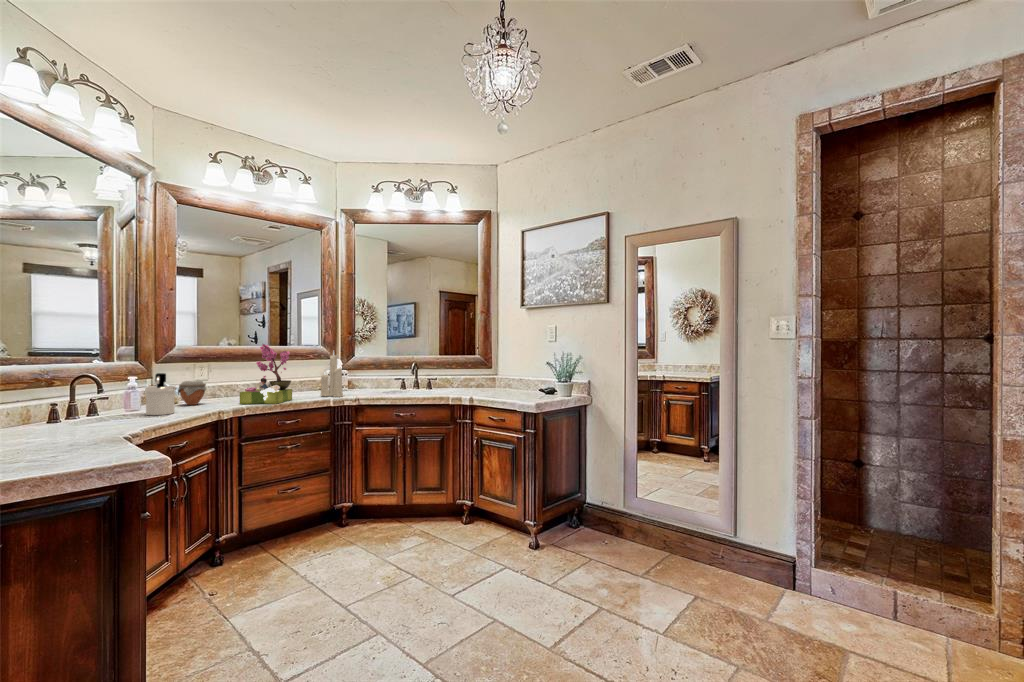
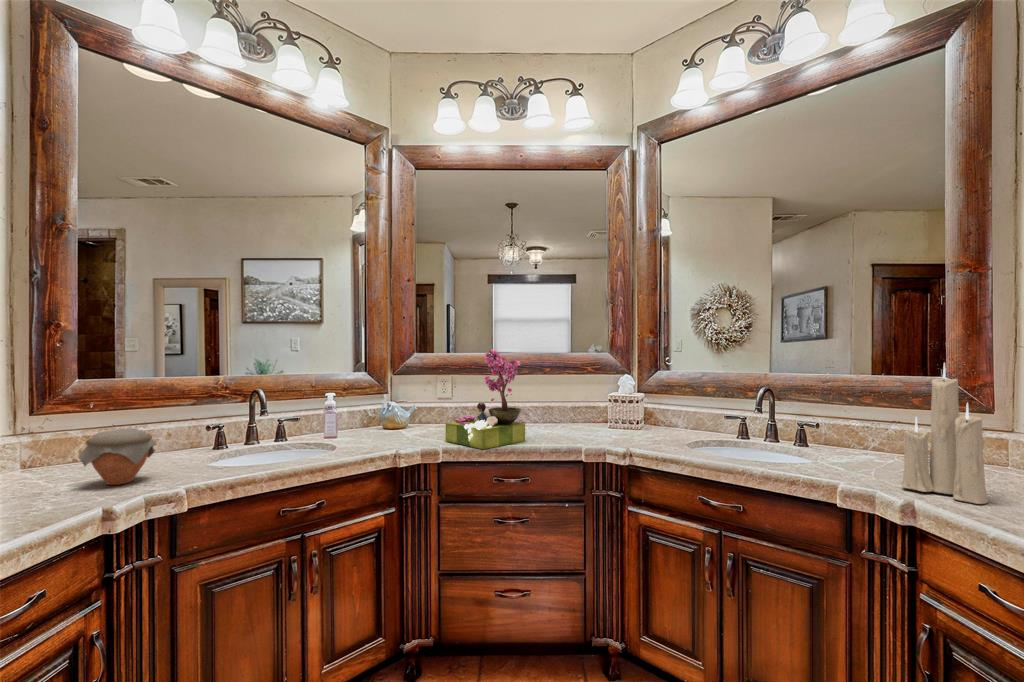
candle: present [320,355,343,397] -> present [901,363,989,504]
soap dispenser: present [145,373,176,415] -> none [302,390,348,451]
jar: present [178,381,206,405] -> present [79,428,156,485]

